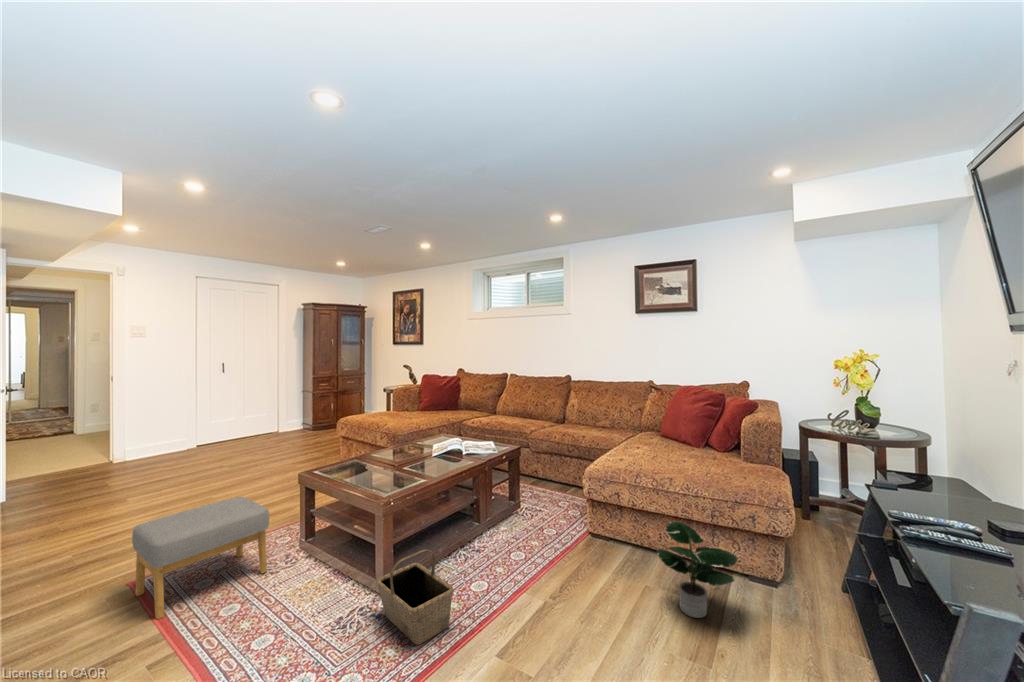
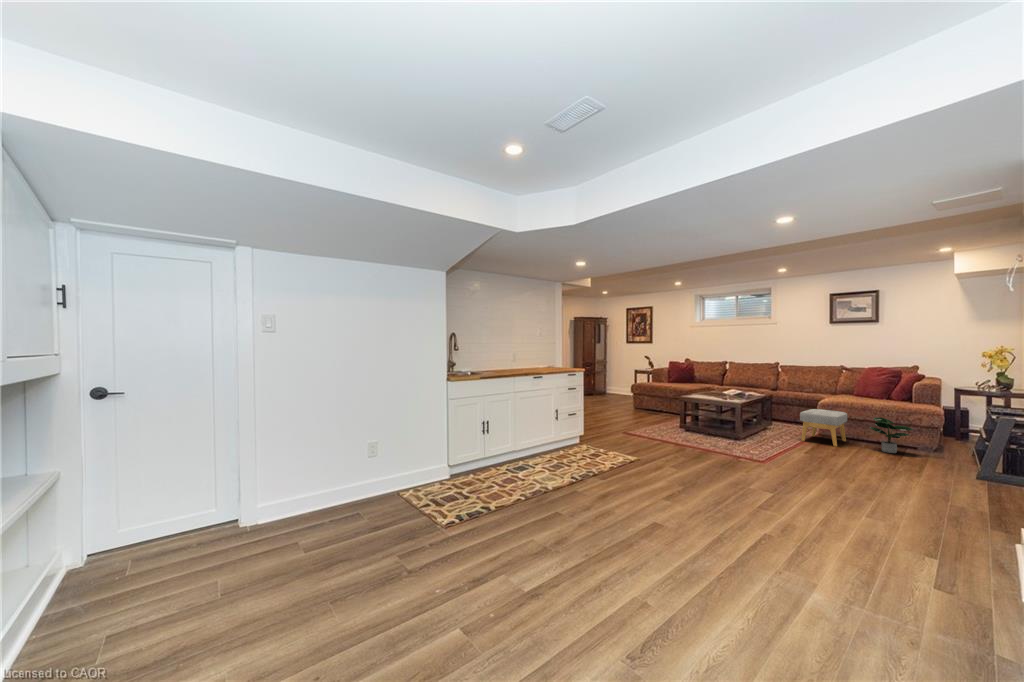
footstool: present [132,497,269,619] -> present [800,409,847,446]
basket: present [377,549,453,645] -> none [738,416,776,445]

